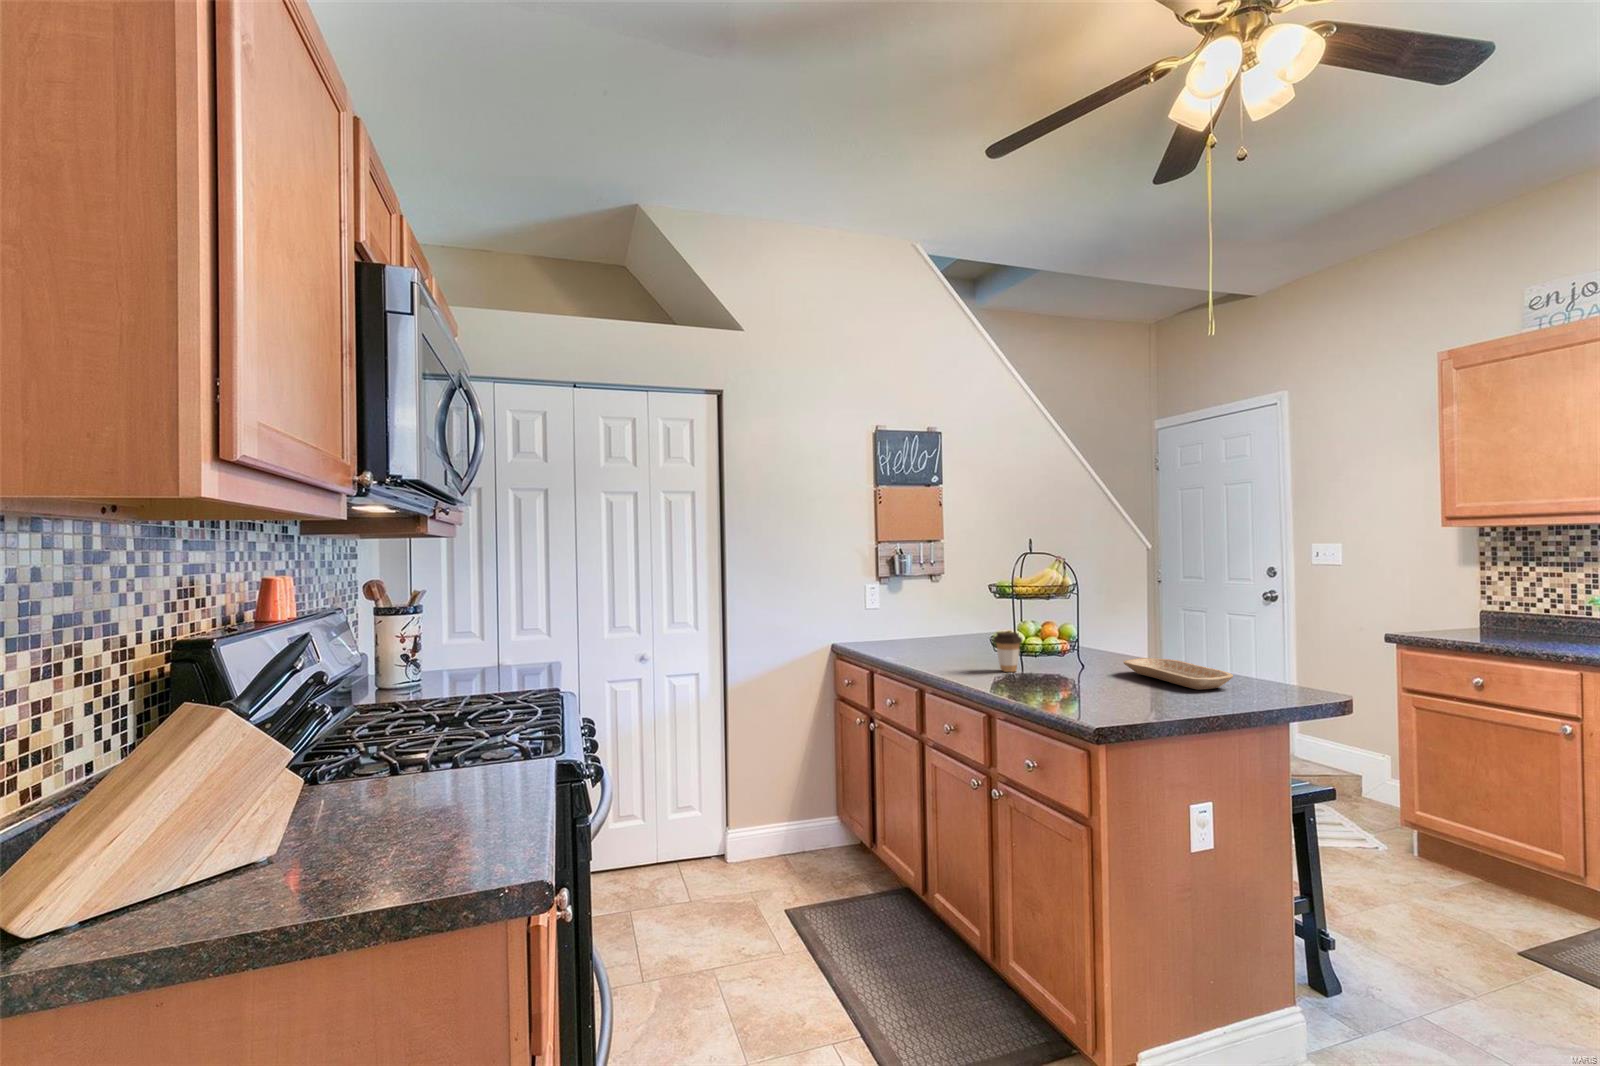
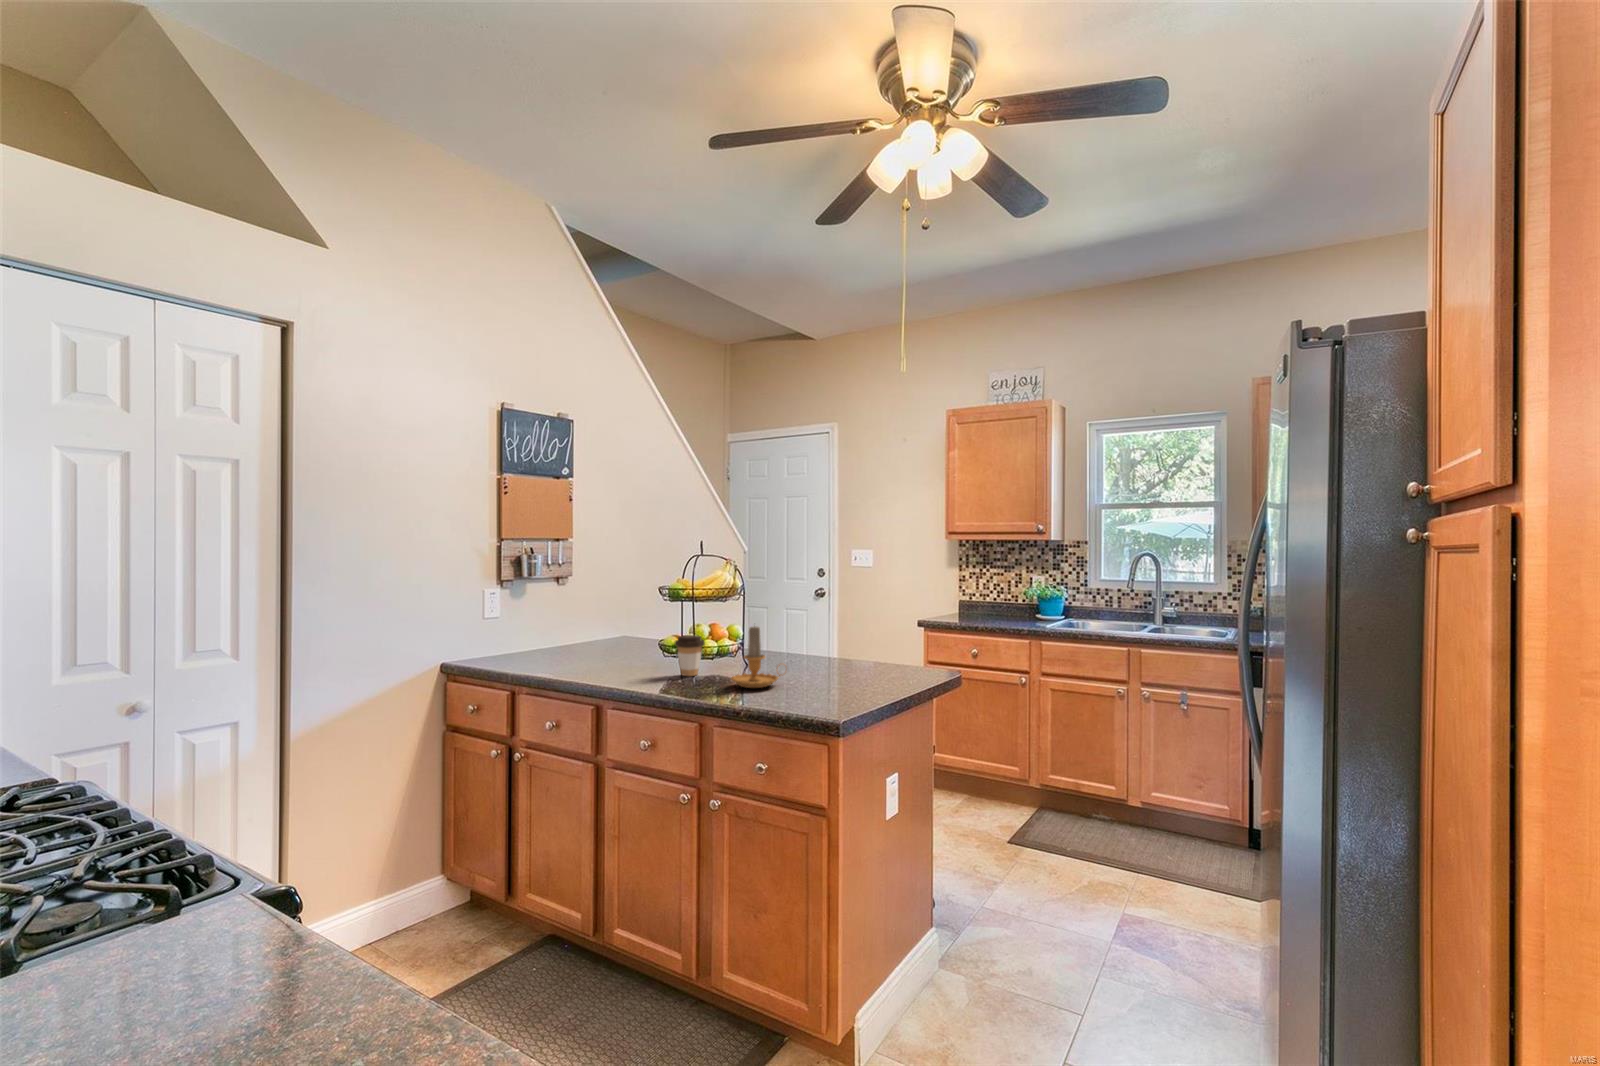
candle: none [1029,623,1094,690] -> present [731,626,786,688]
tray: present [1123,658,1233,690] -> none [793,651,887,675]

